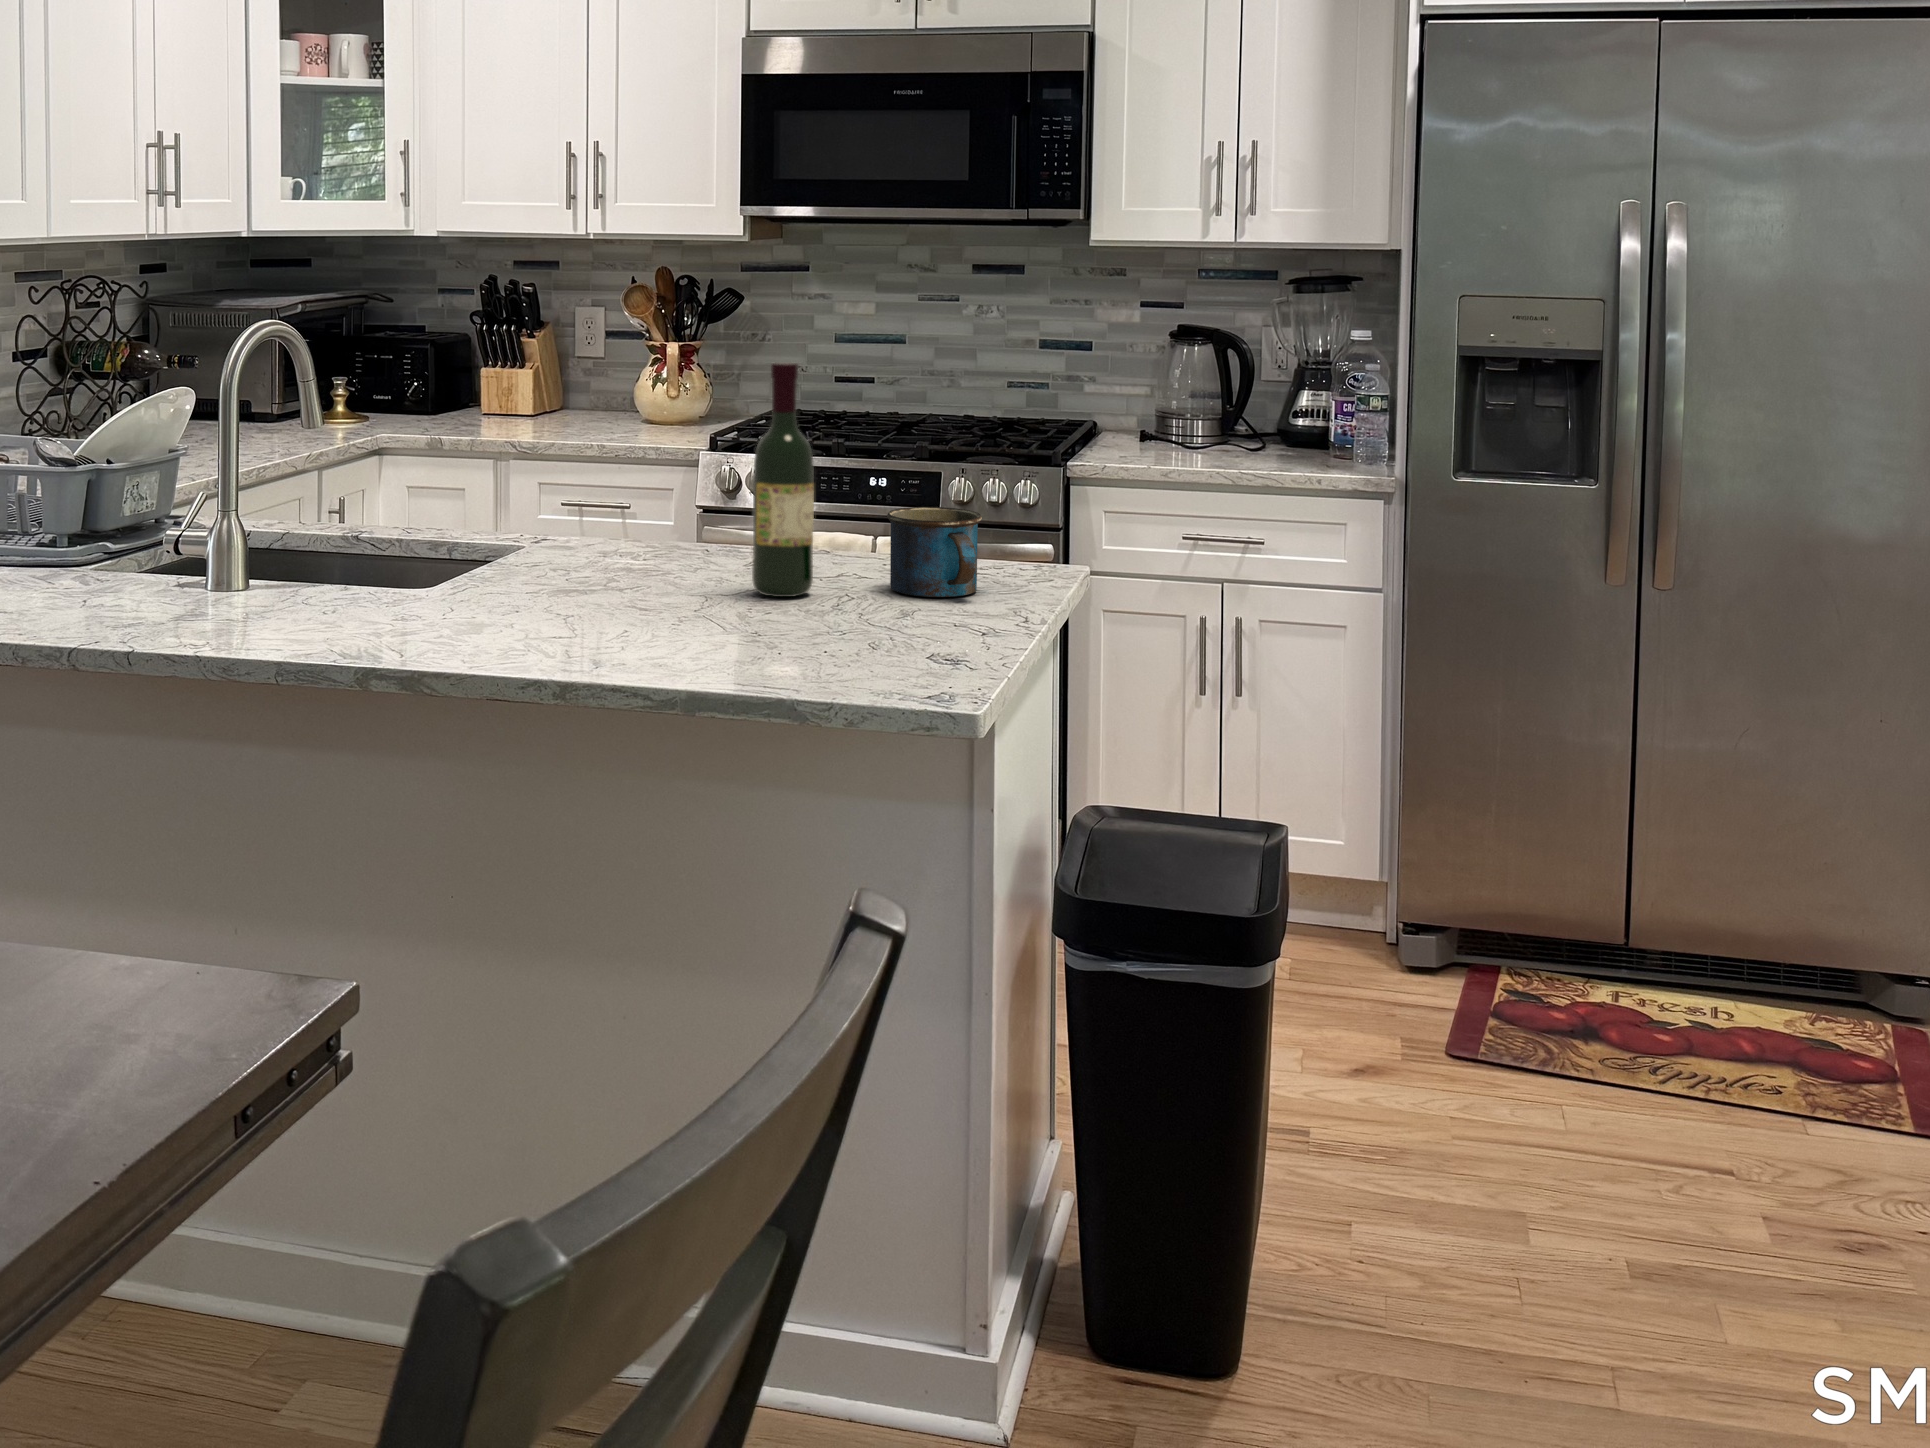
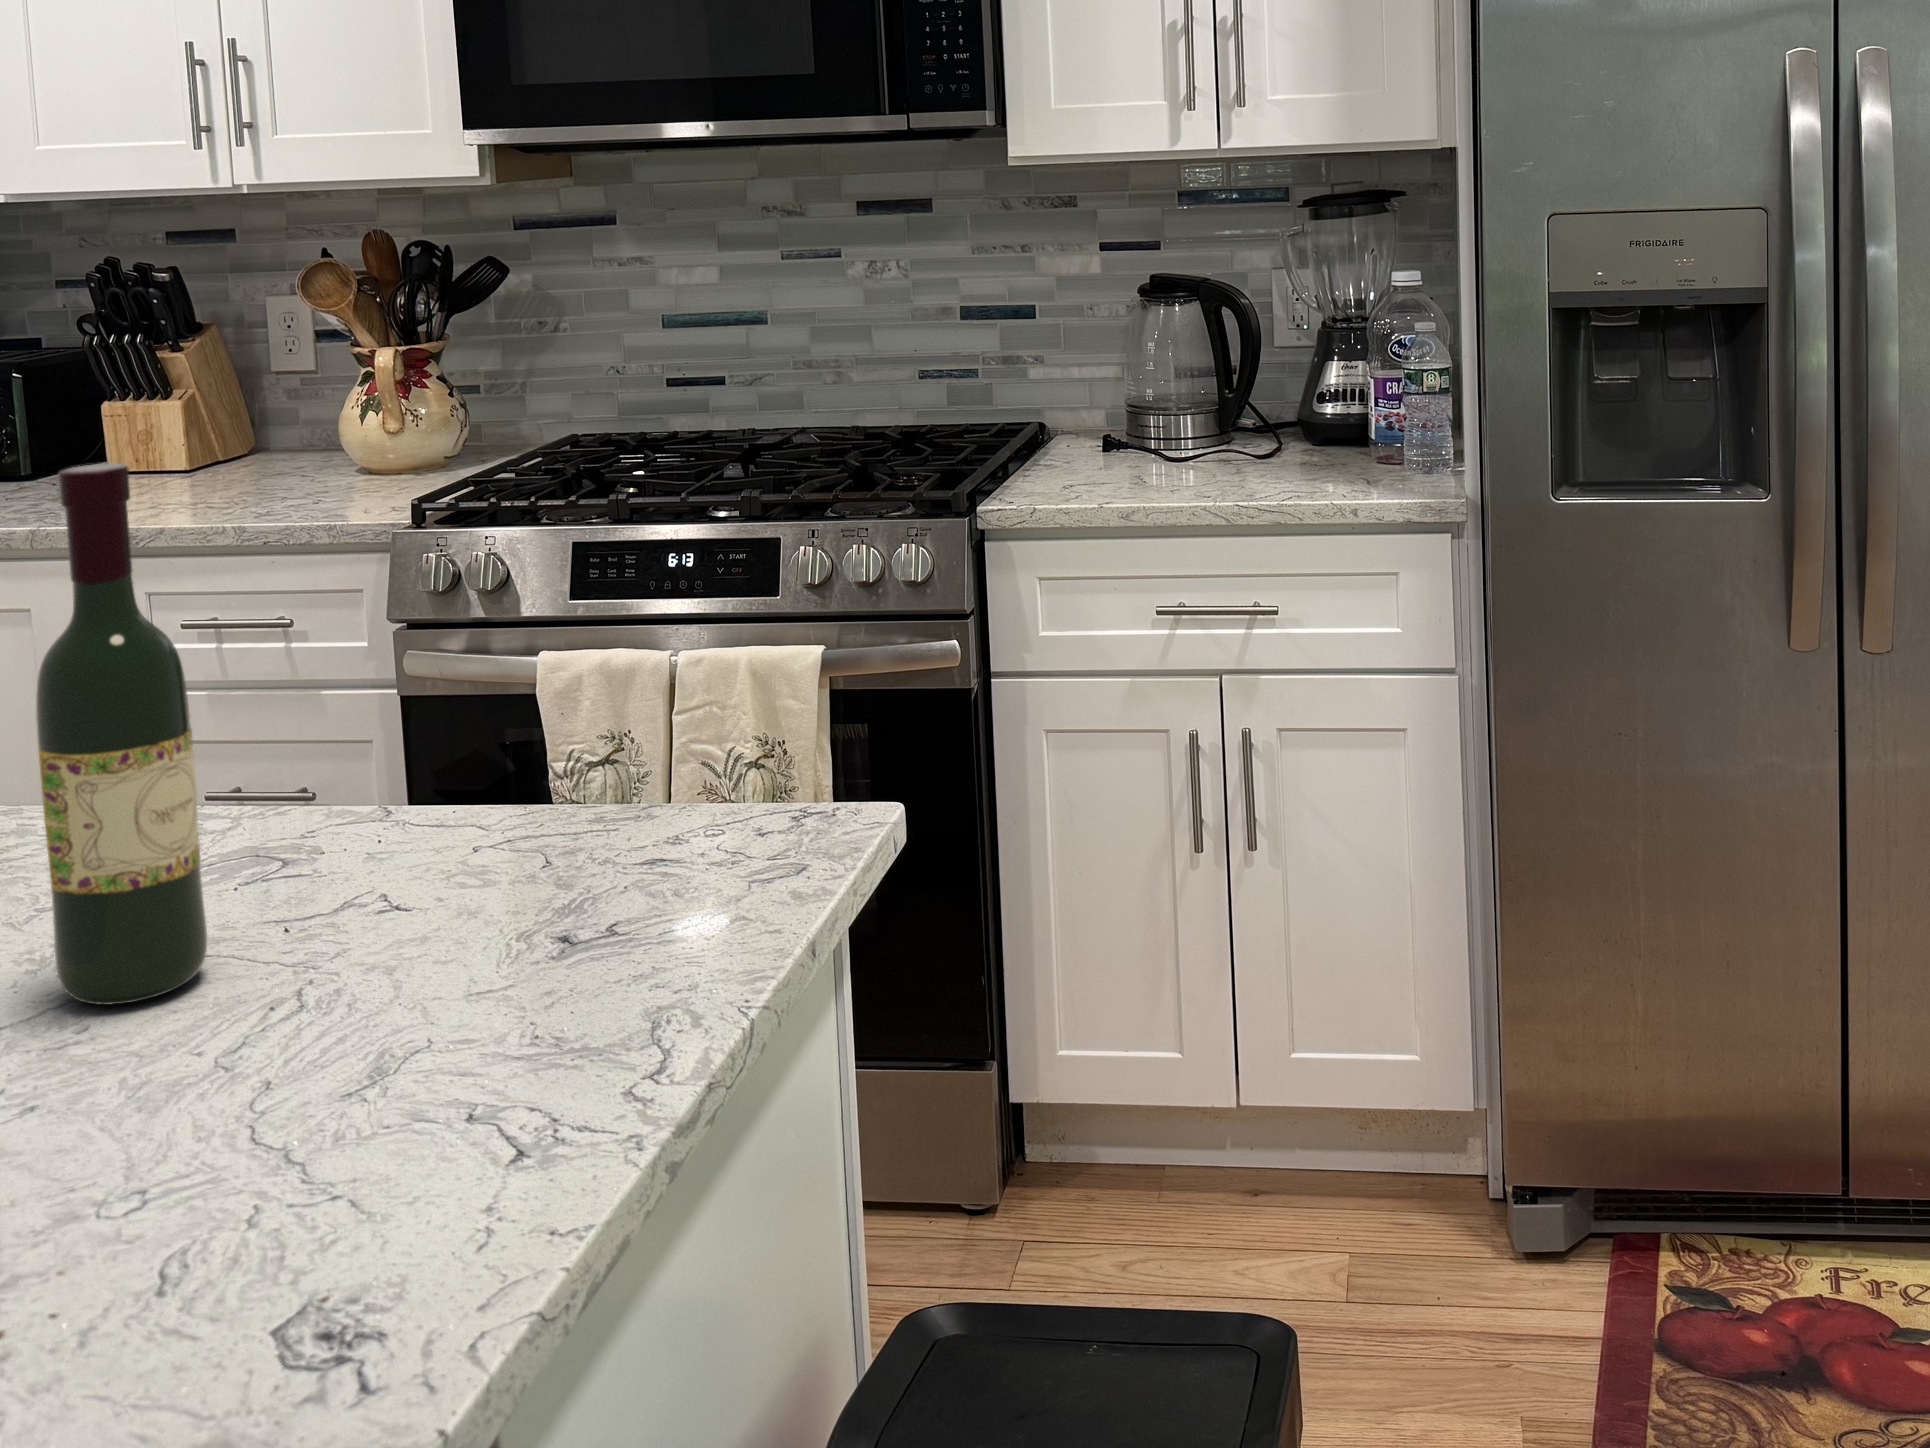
mug: present [887,507,982,597] -> none [380,739,596,965]

